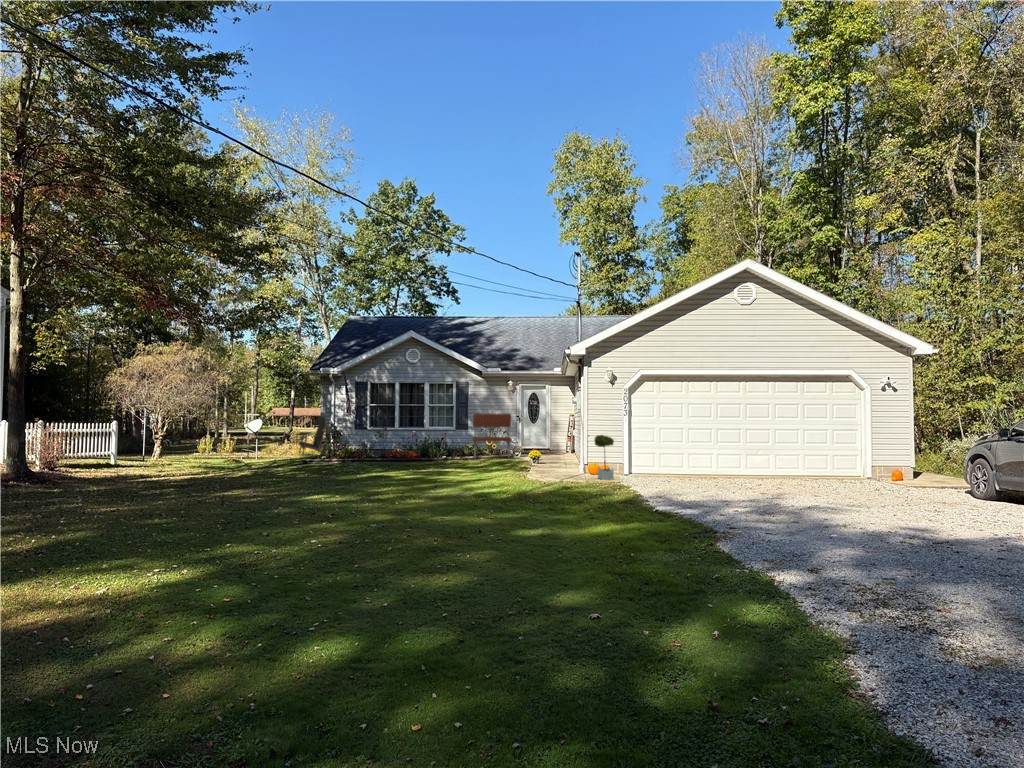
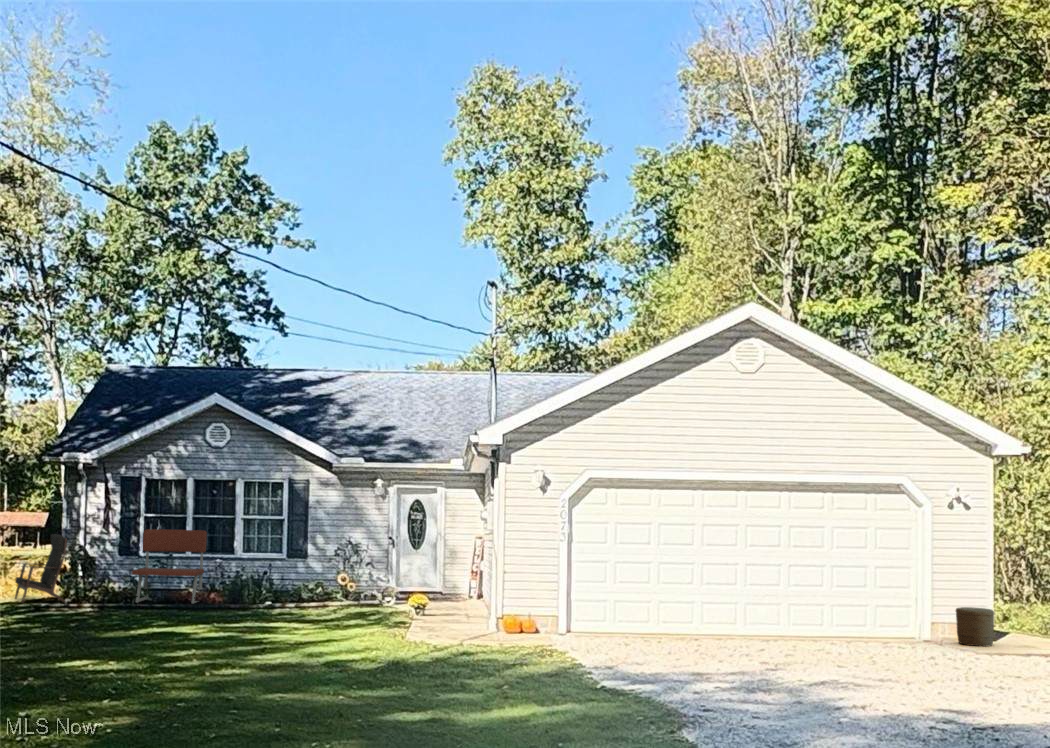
bench: present [473,414,511,458] -> present [132,529,207,604]
potted tree: present [594,435,614,480] -> none [510,568,540,639]
woven basket: none [905,460,935,487] -> present [956,607,994,646]

